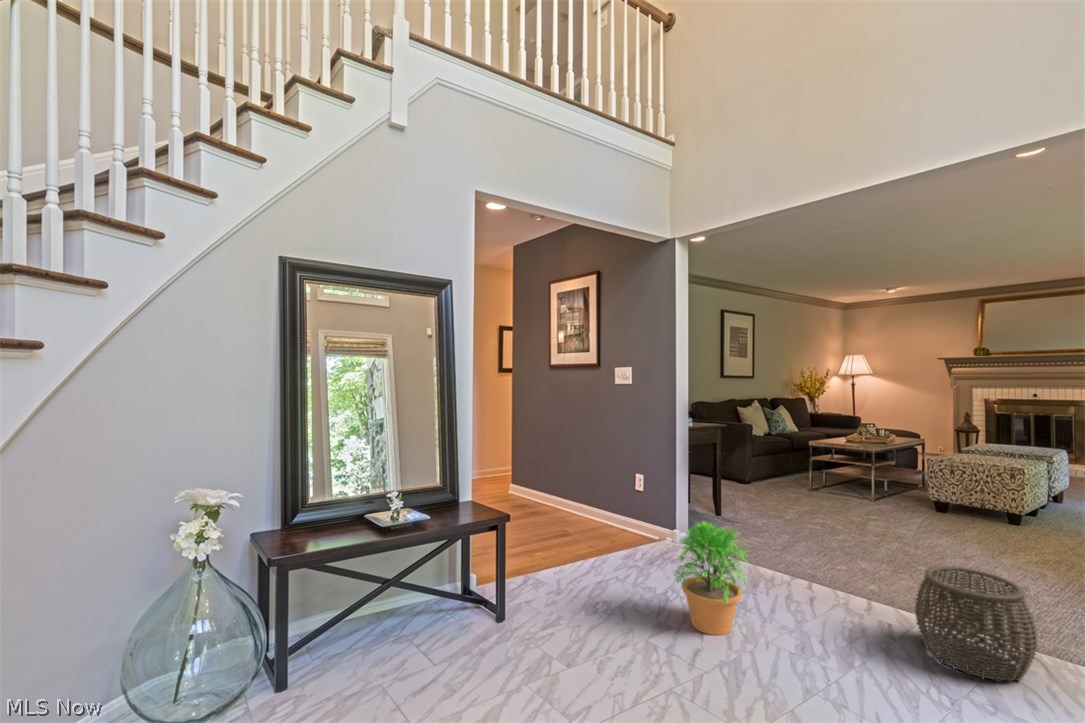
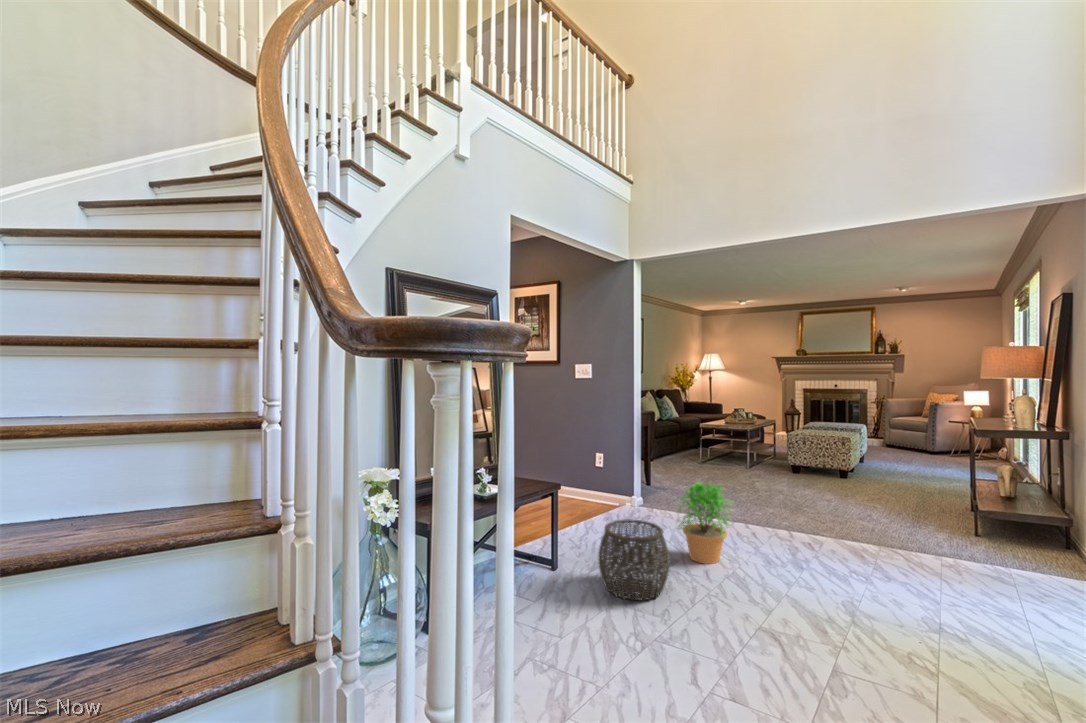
woven basket: present [915,566,1038,682] -> present [598,519,670,601]

